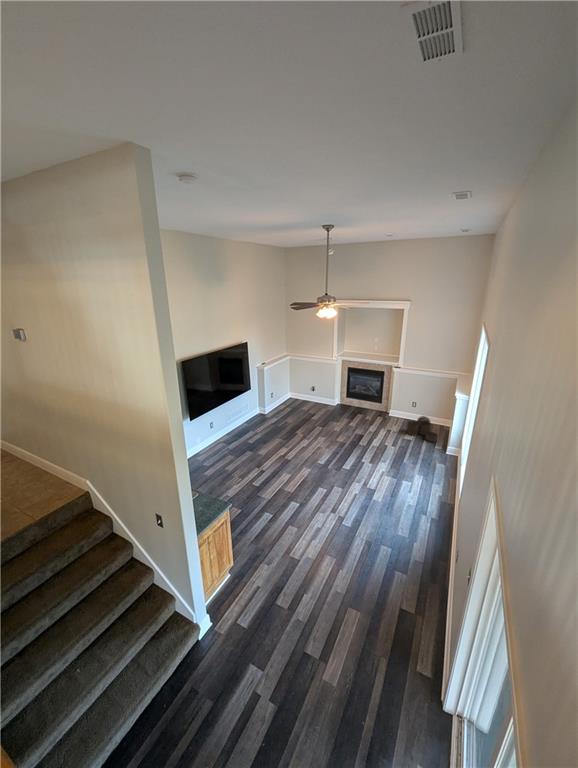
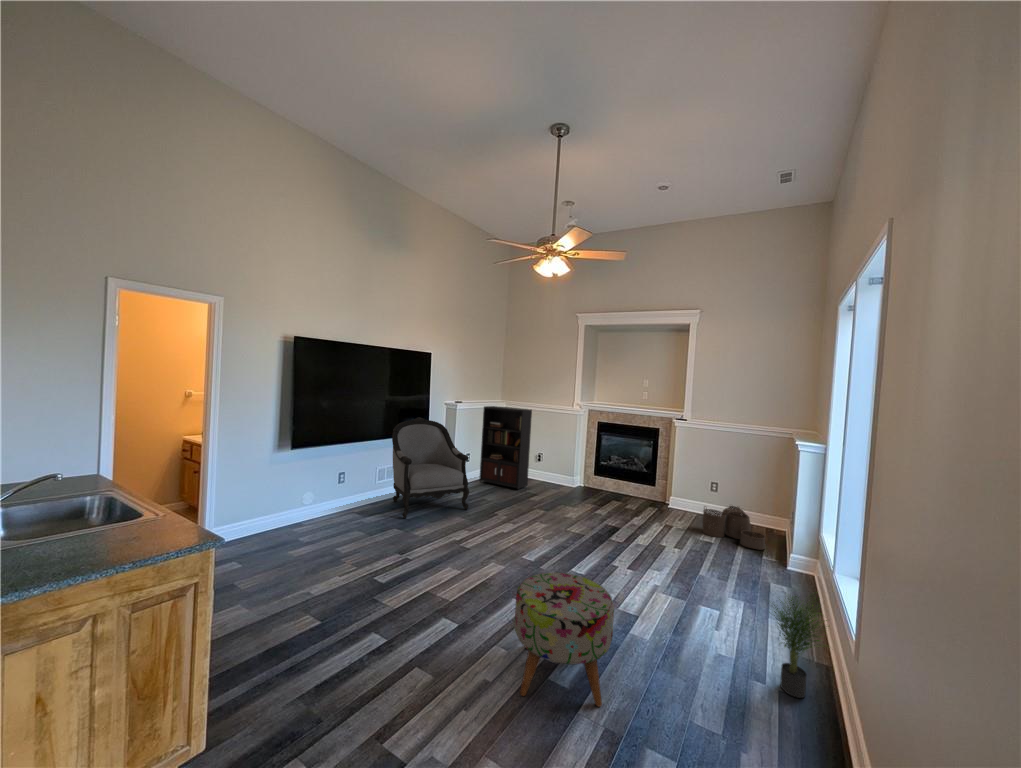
bookcase: none [279,361,318,412] -> present [479,406,532,489]
armchair: none [232,382,281,443] -> present [392,417,469,518]
potted plant: none [428,482,454,520] -> present [774,596,827,698]
ottoman: none [328,483,369,533] -> present [514,572,614,707]

